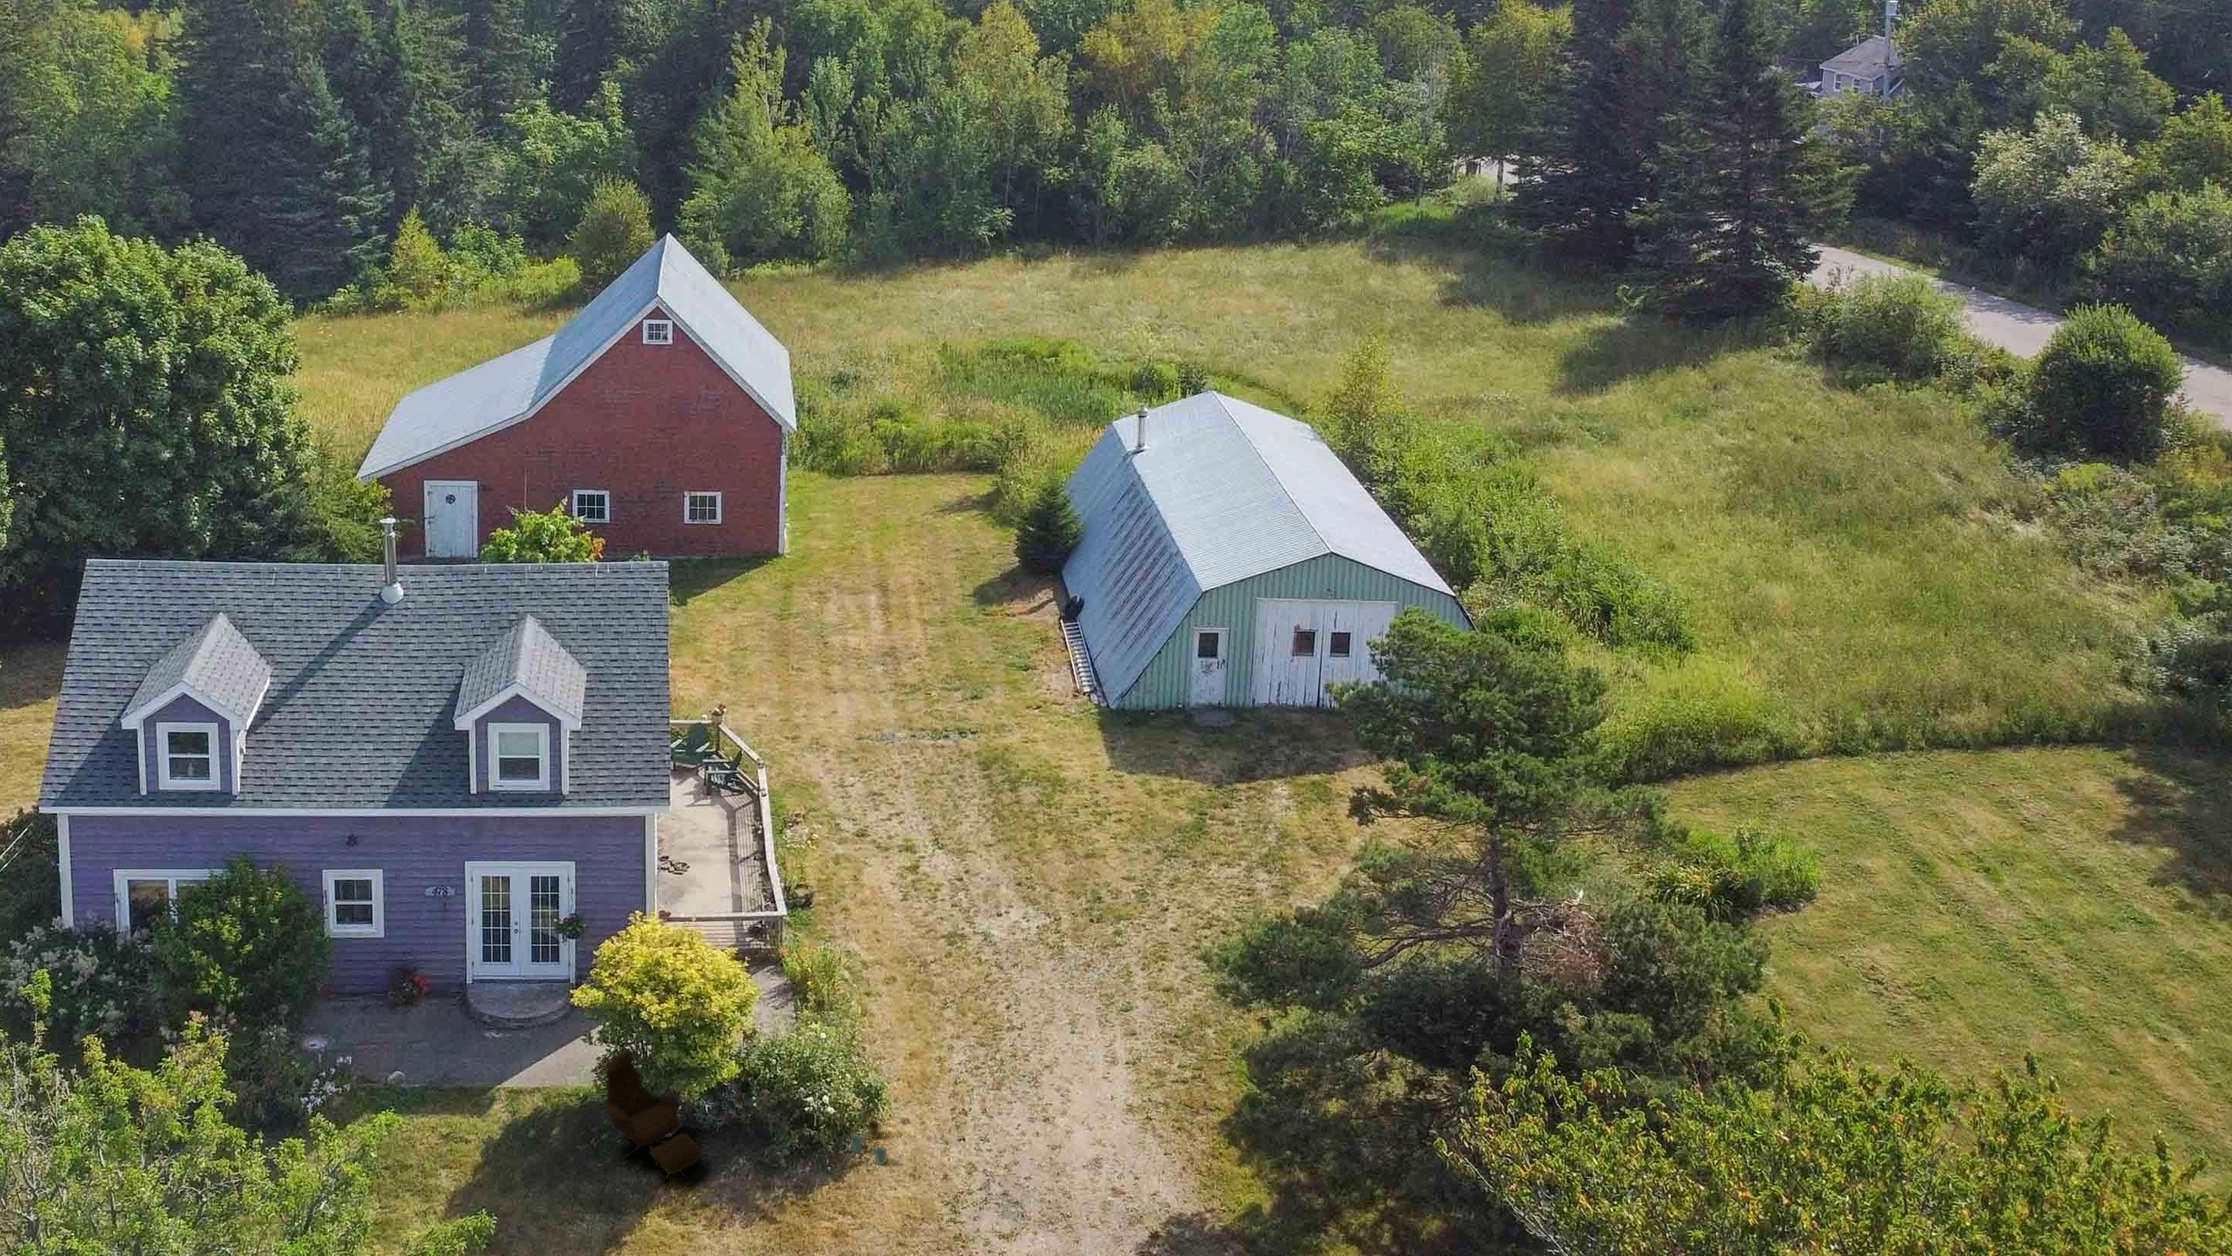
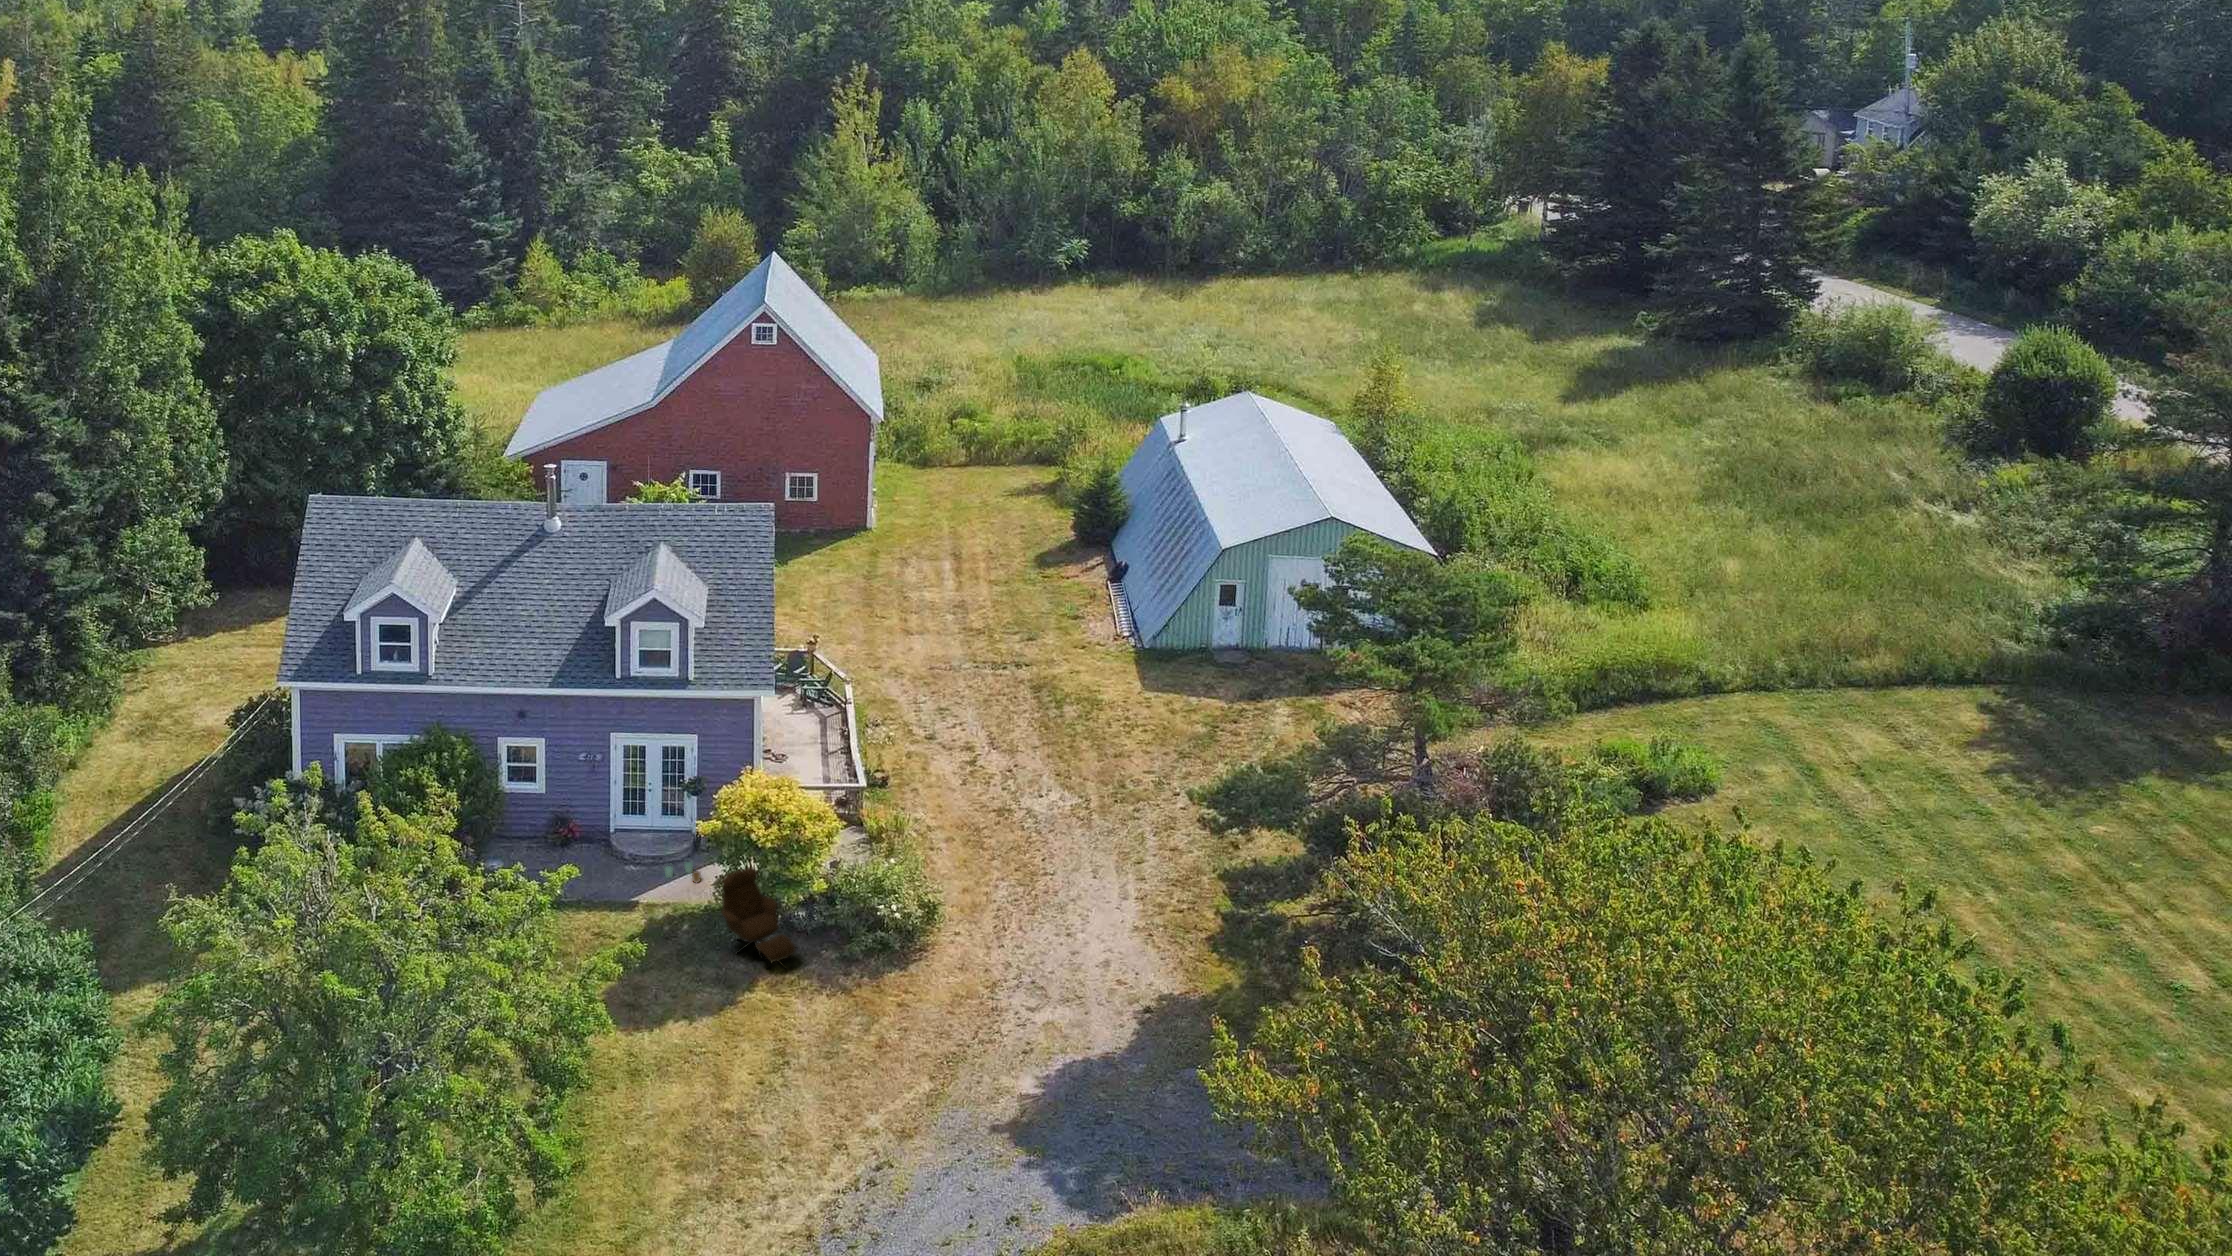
bucket: present [851,1121,887,1165] -> present [665,862,701,883]

